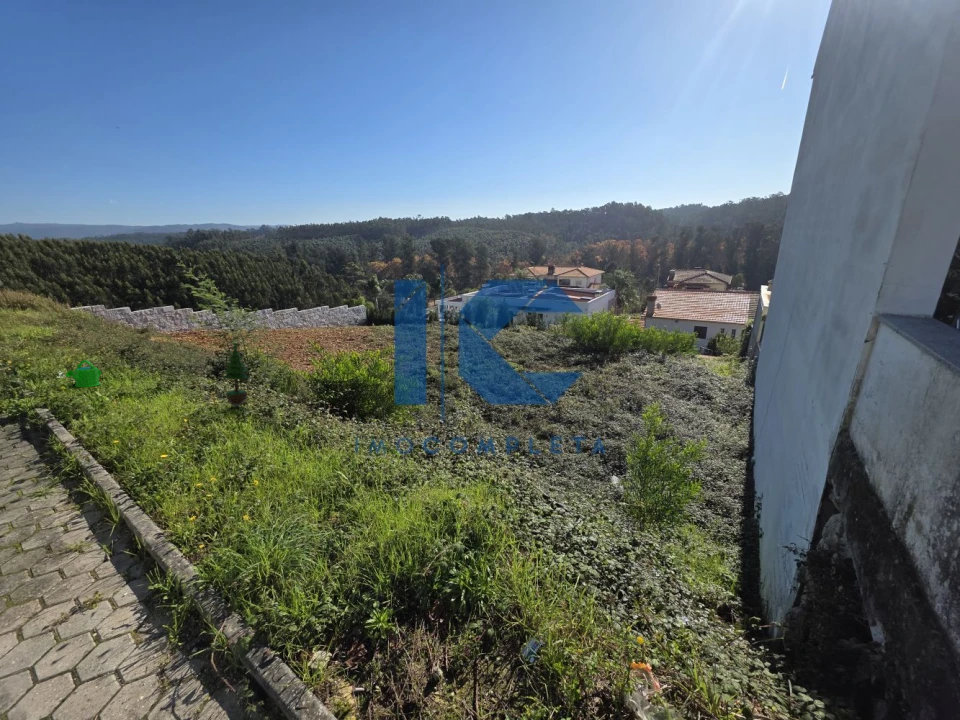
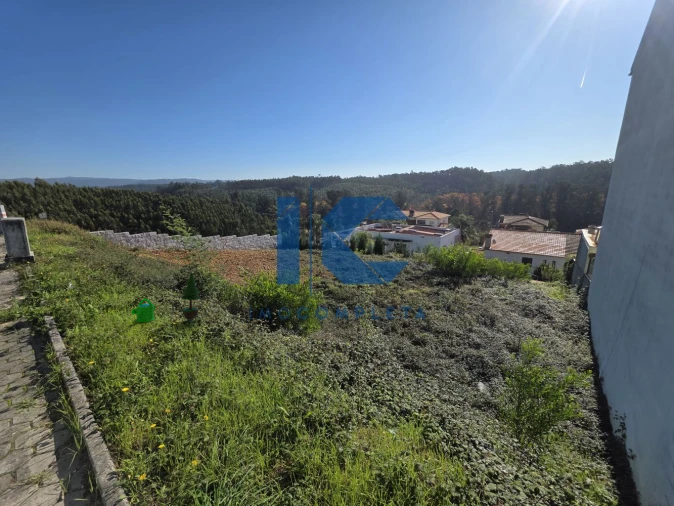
watering can: present [66,360,101,387] -> present [131,298,155,322]

